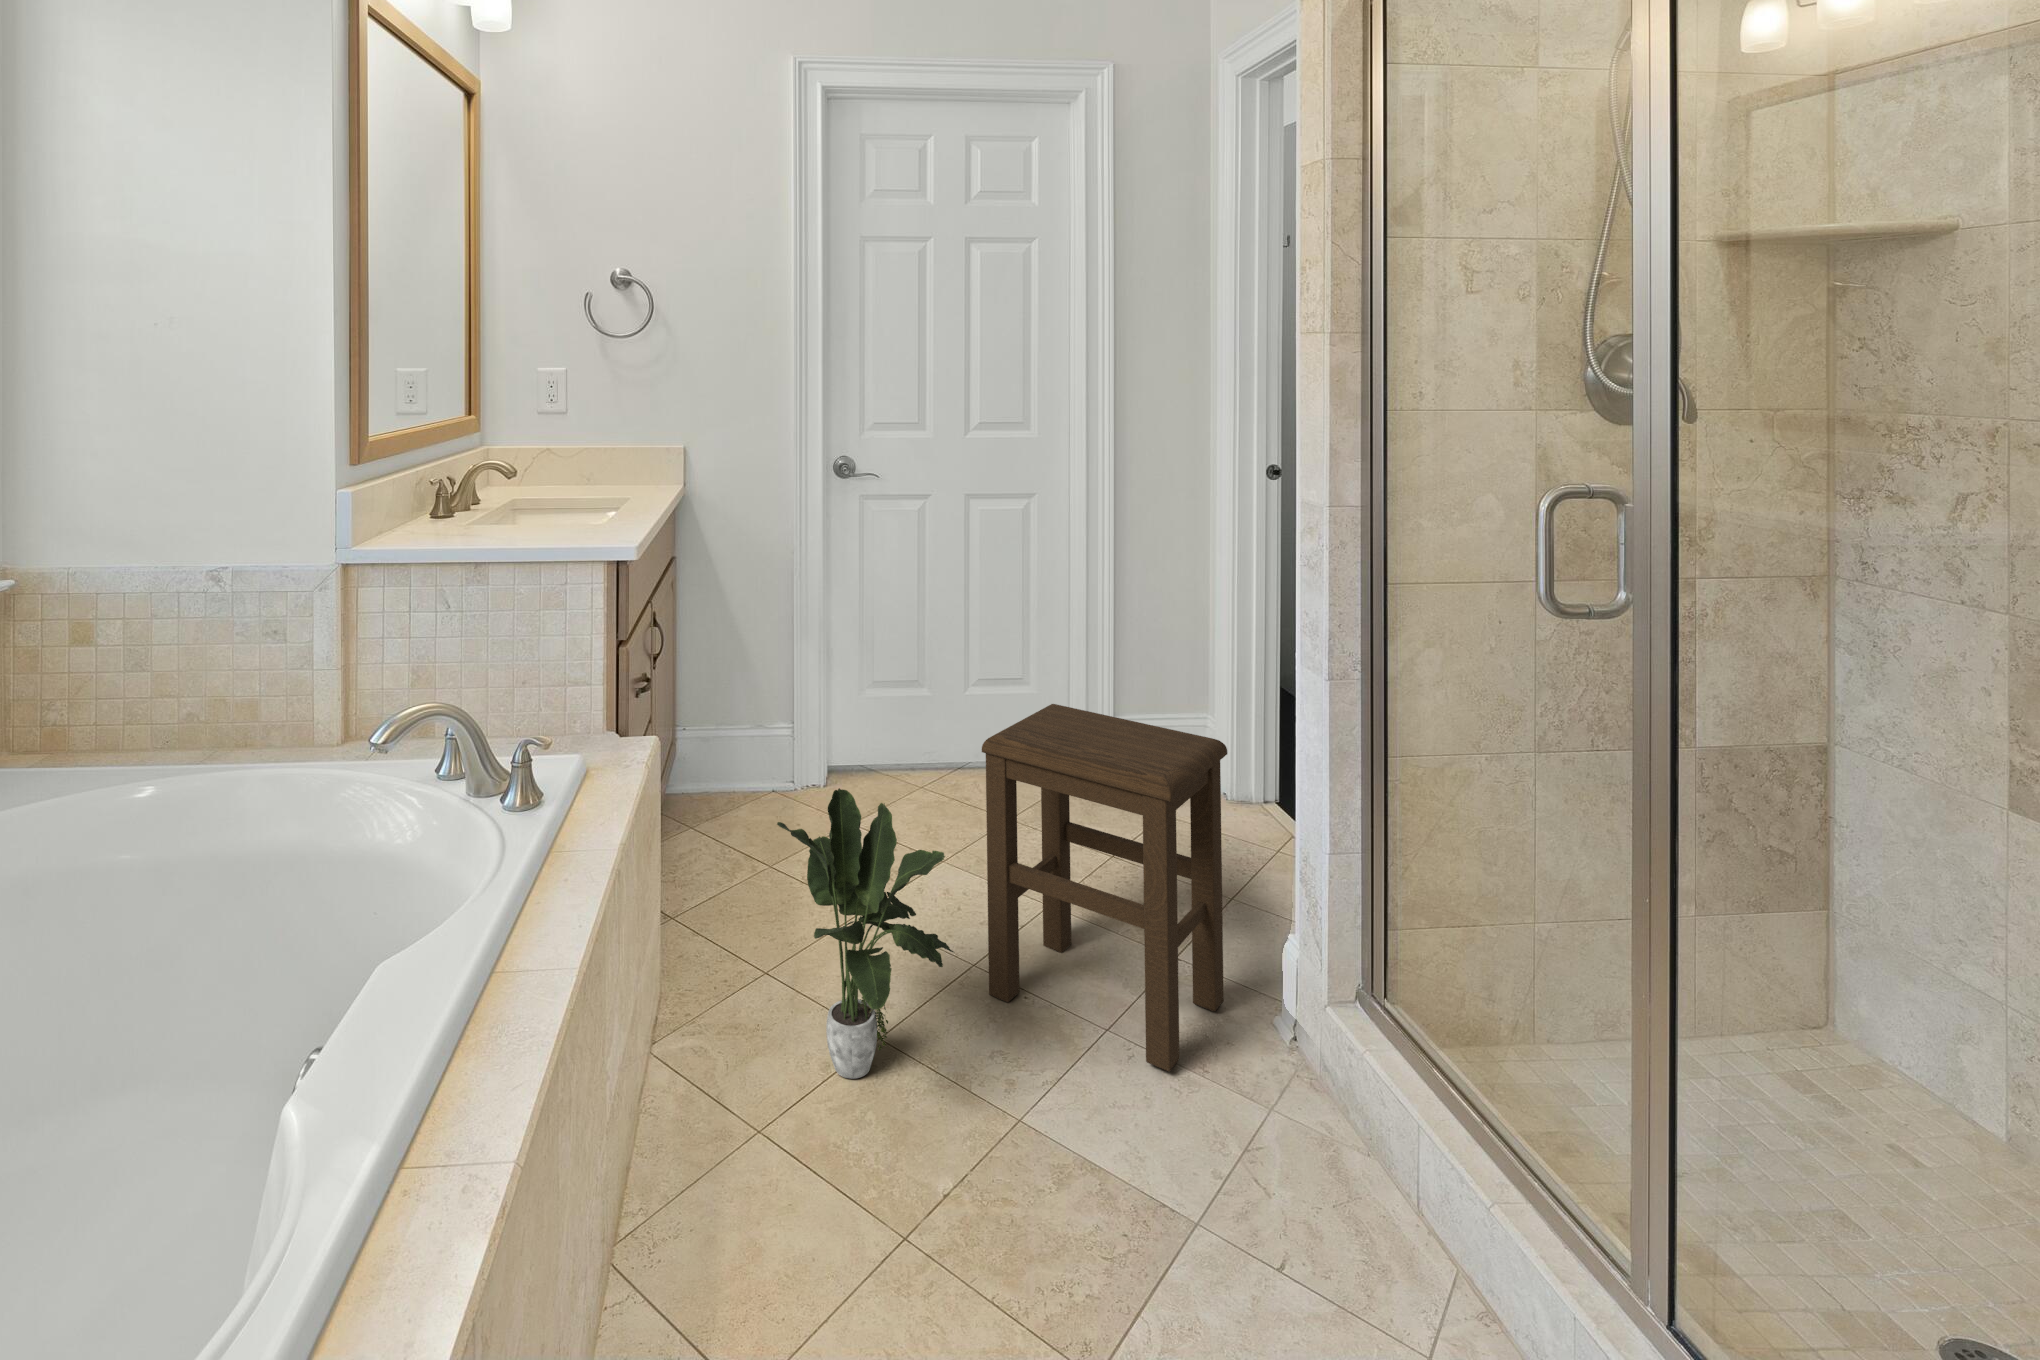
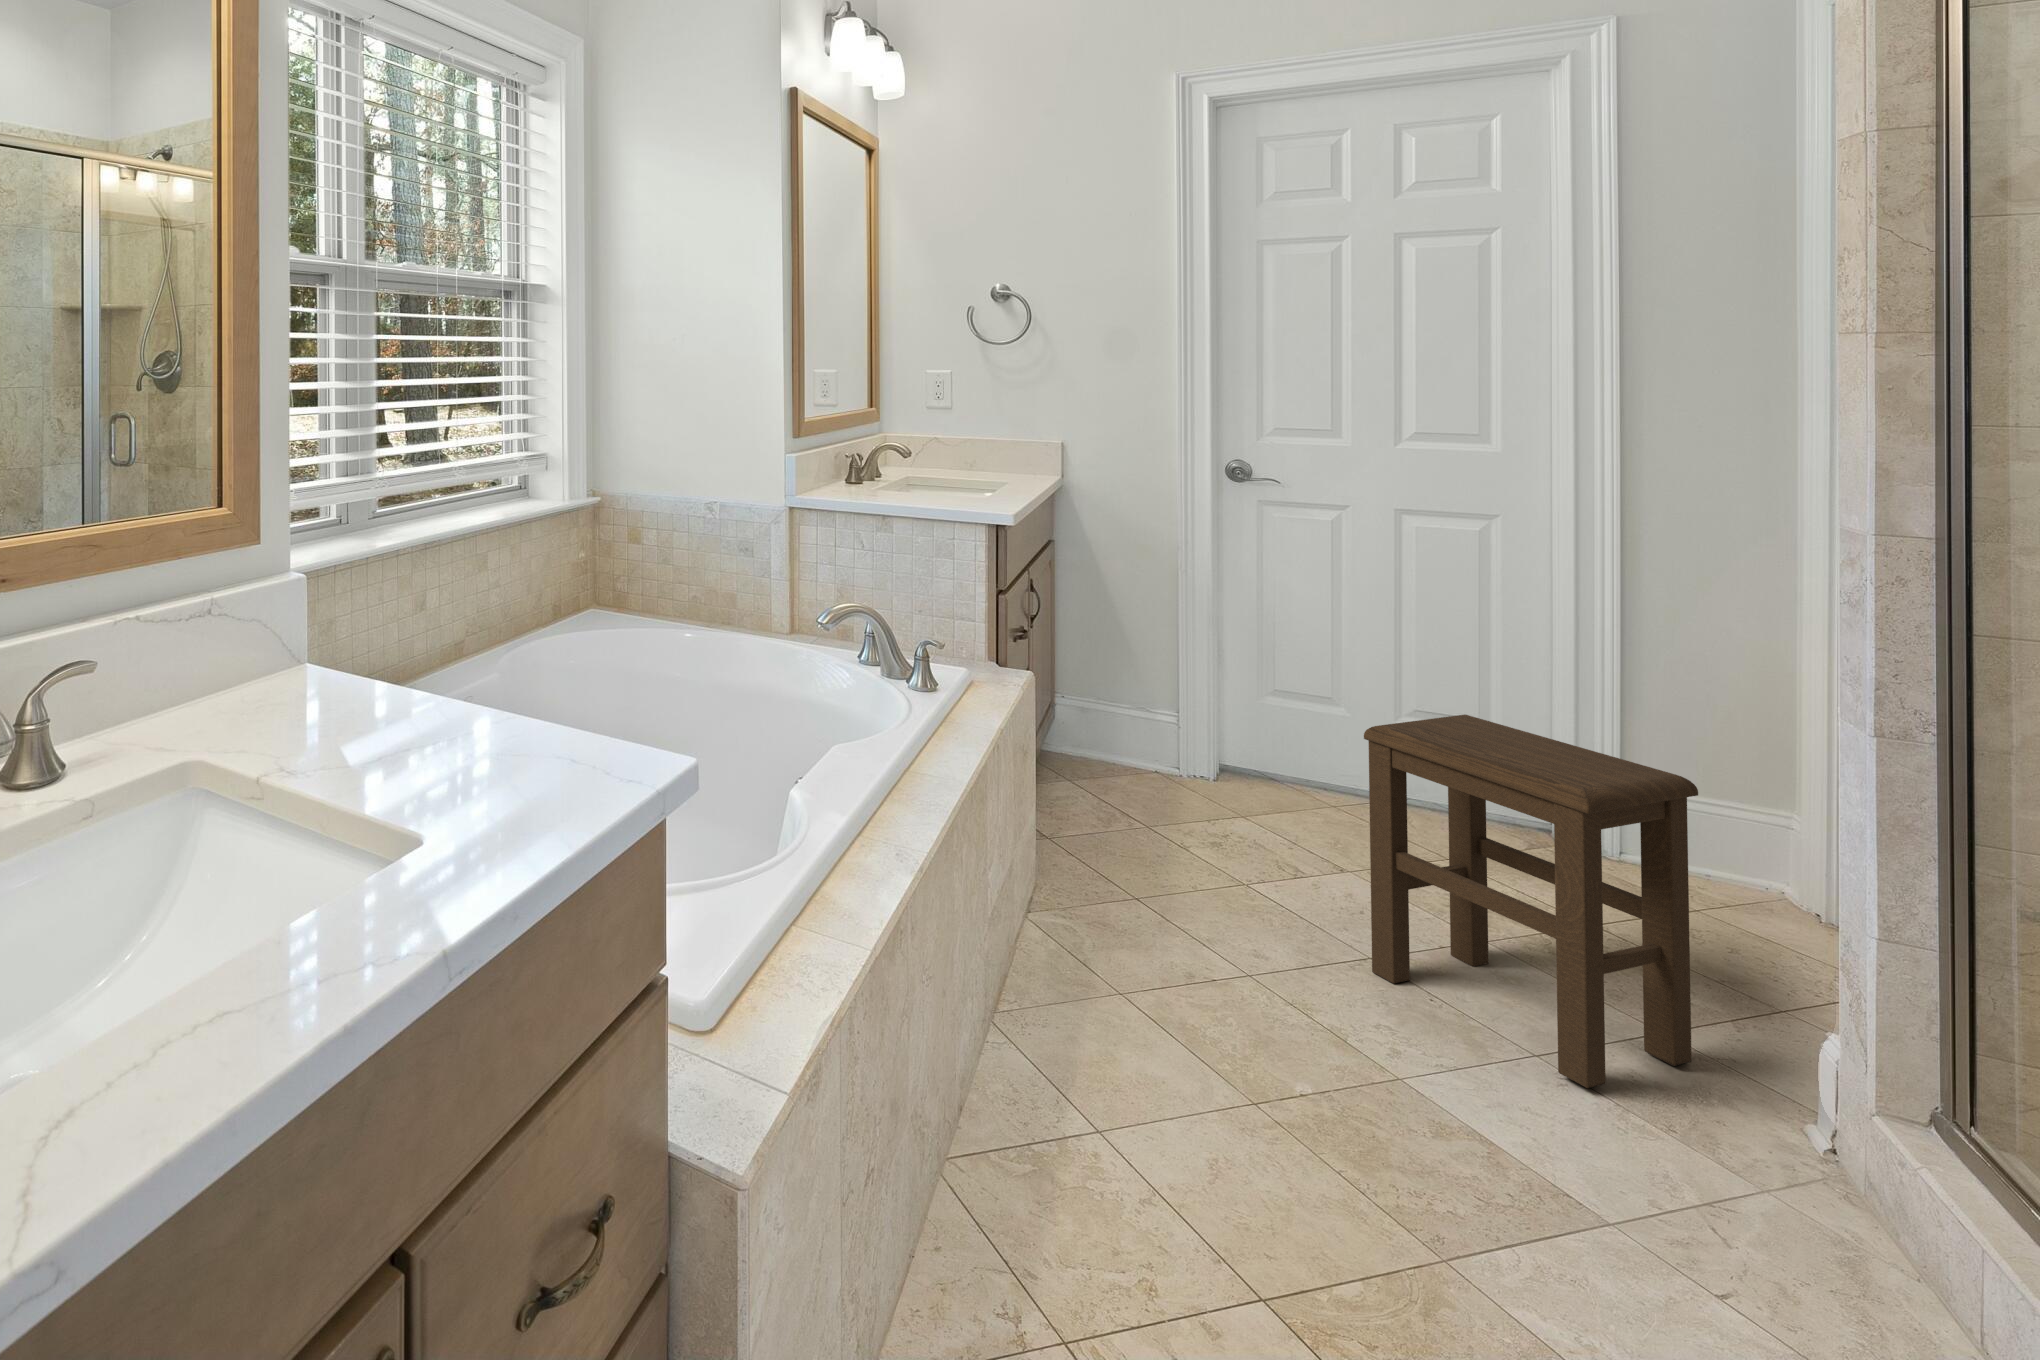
potted plant: present [777,788,954,1079] -> none [1137,735,1322,986]

